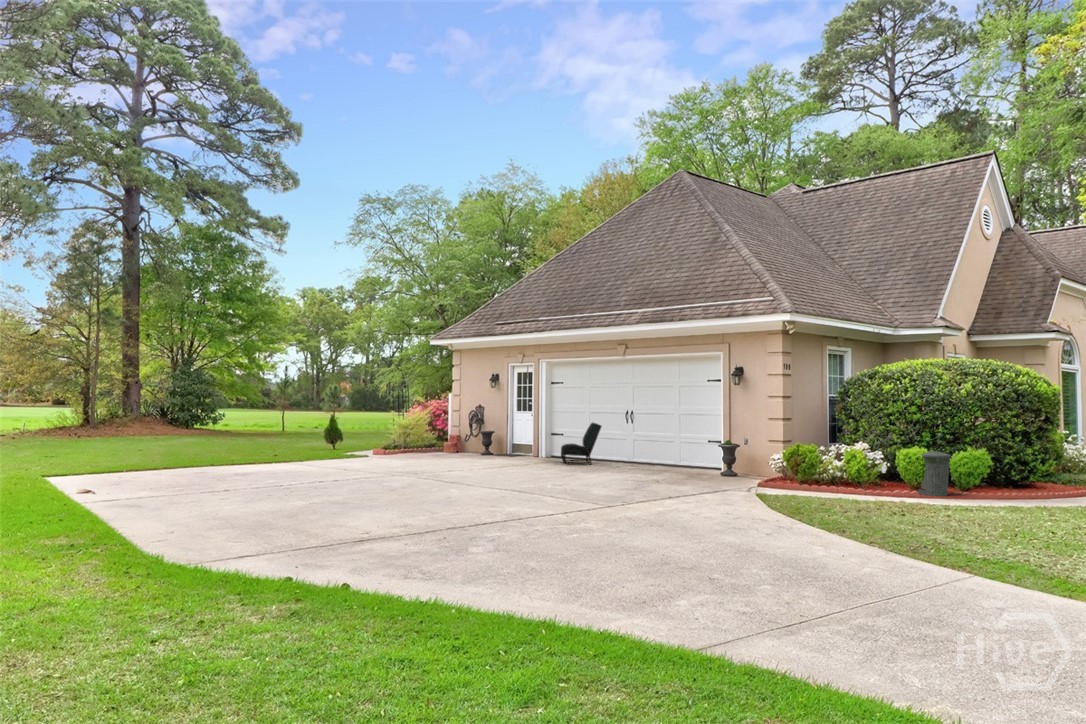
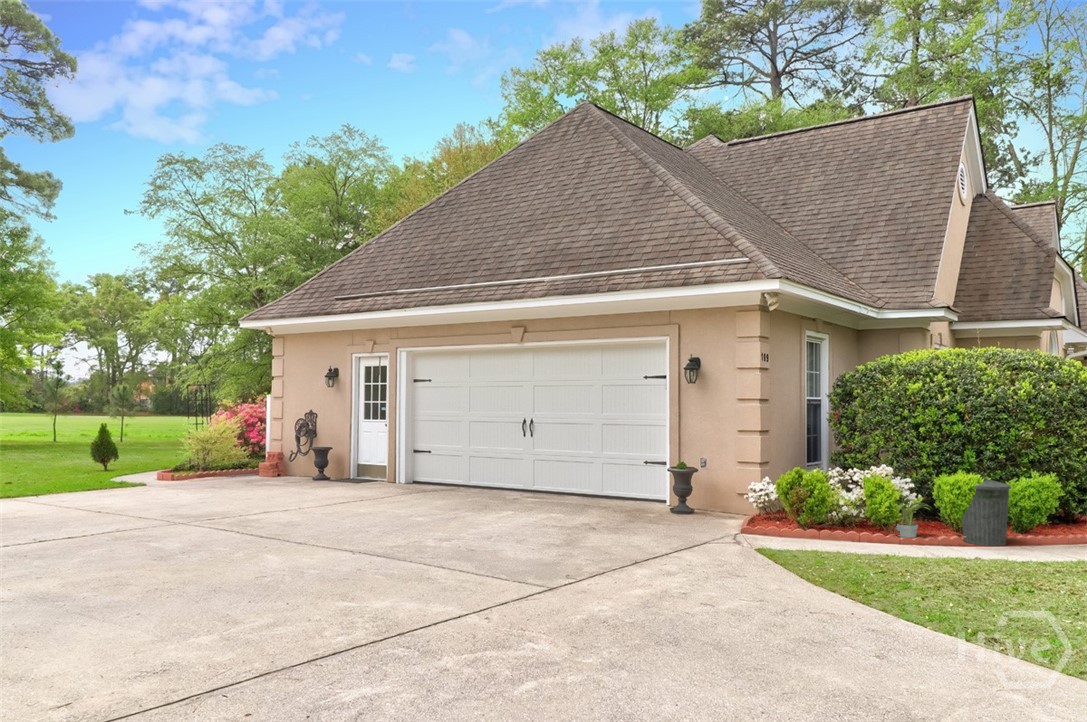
lounge chair: present [561,423,601,465] -> none [429,436,489,499]
potted plant: none [863,463,899,491] -> present [896,498,930,538]

